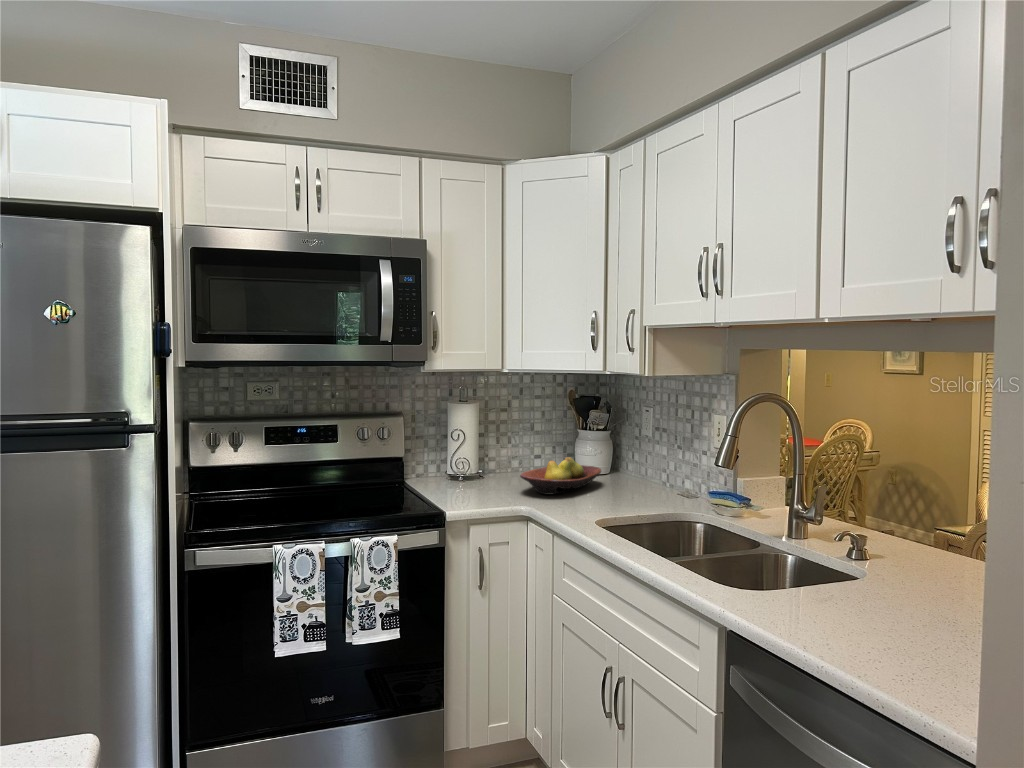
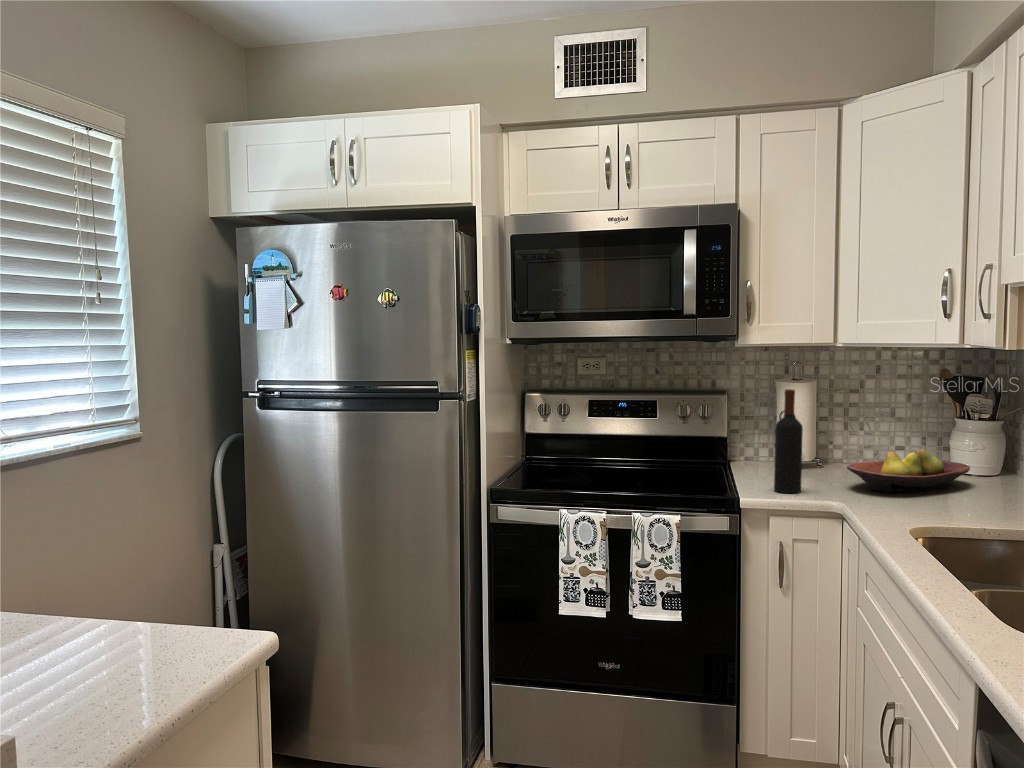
wine bottle: none [467,411,491,504] -> present [774,389,803,493]

